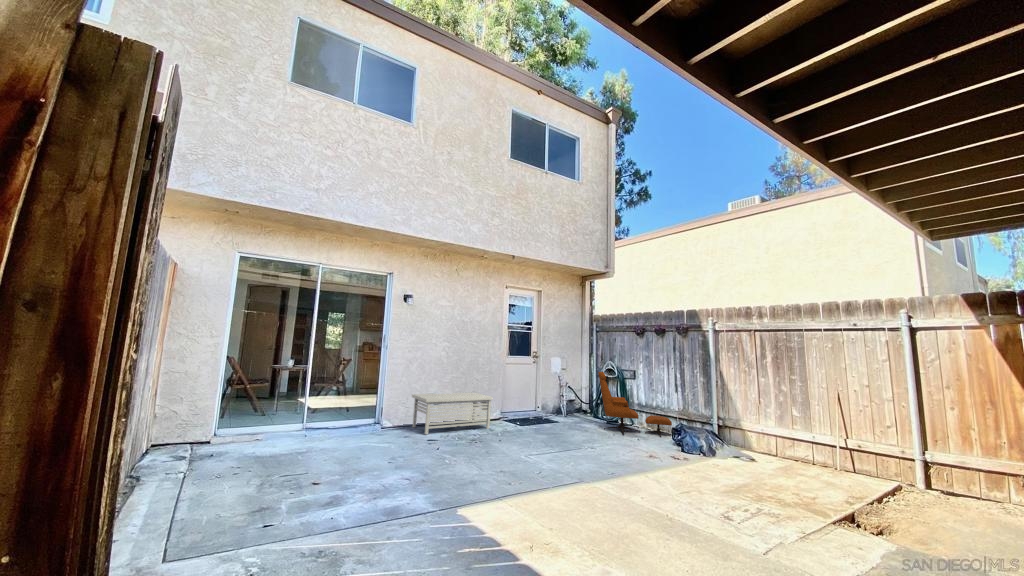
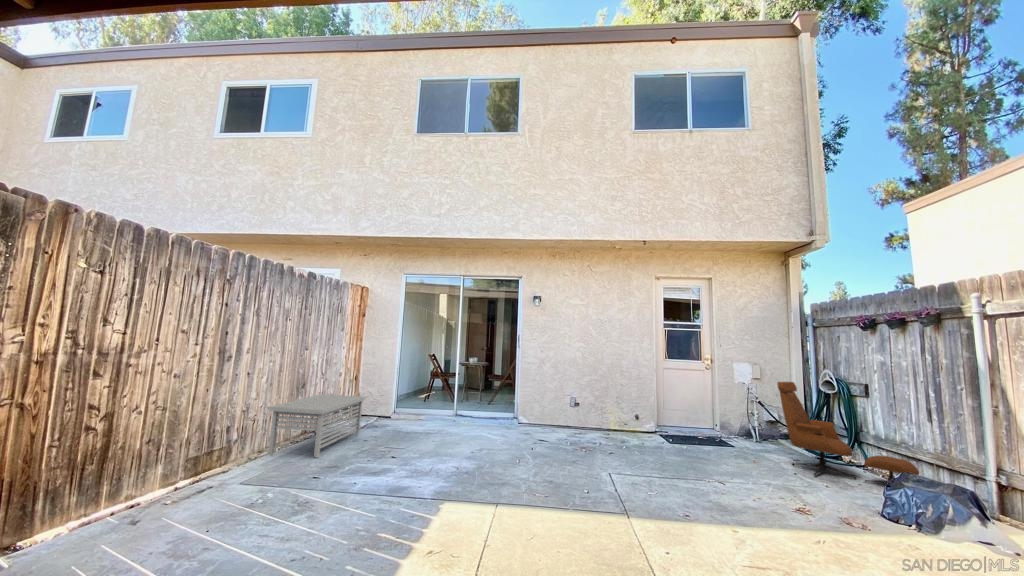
storage bench: present [412,392,493,434] -> present [268,394,365,458]

